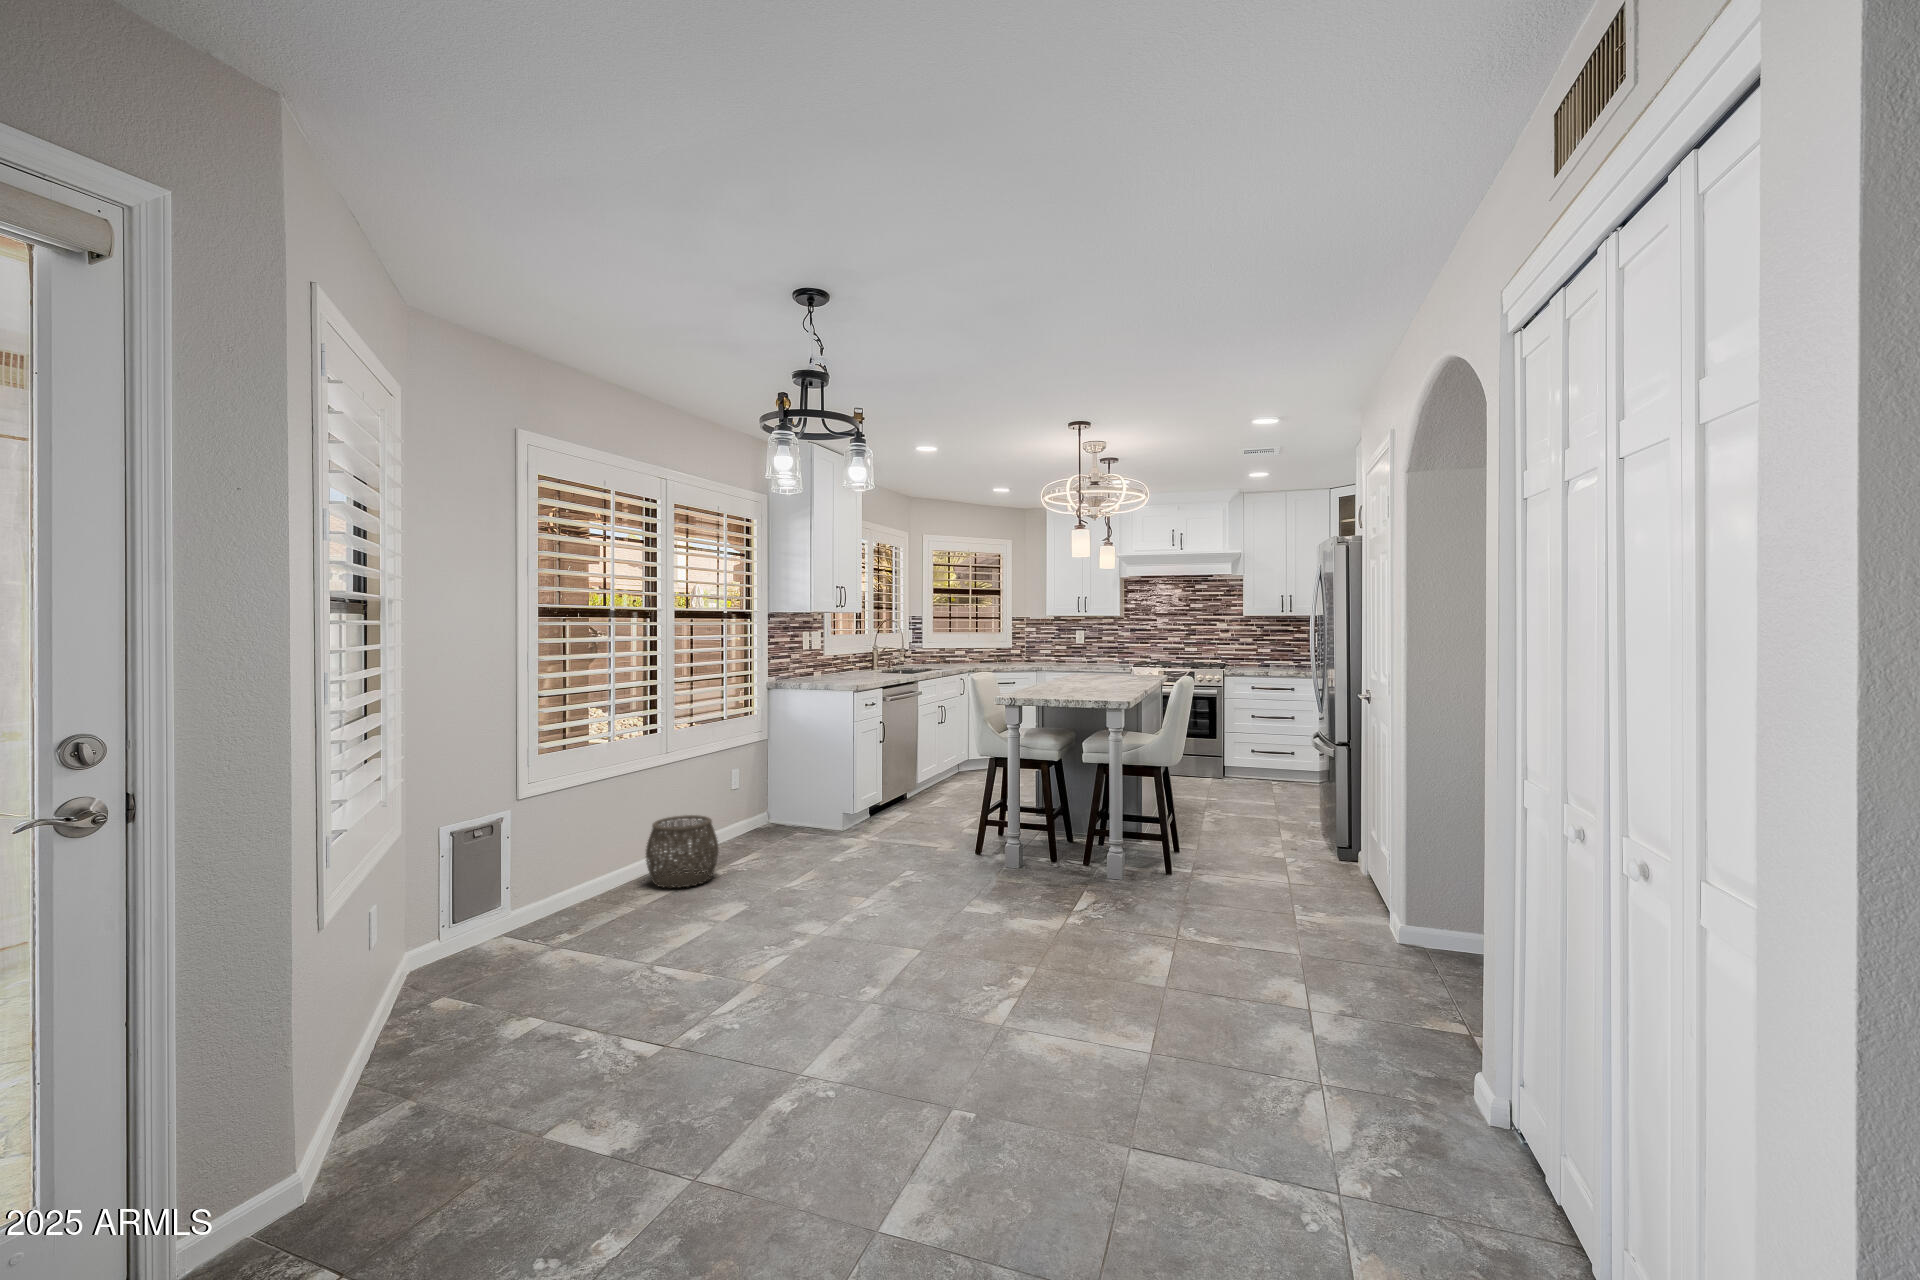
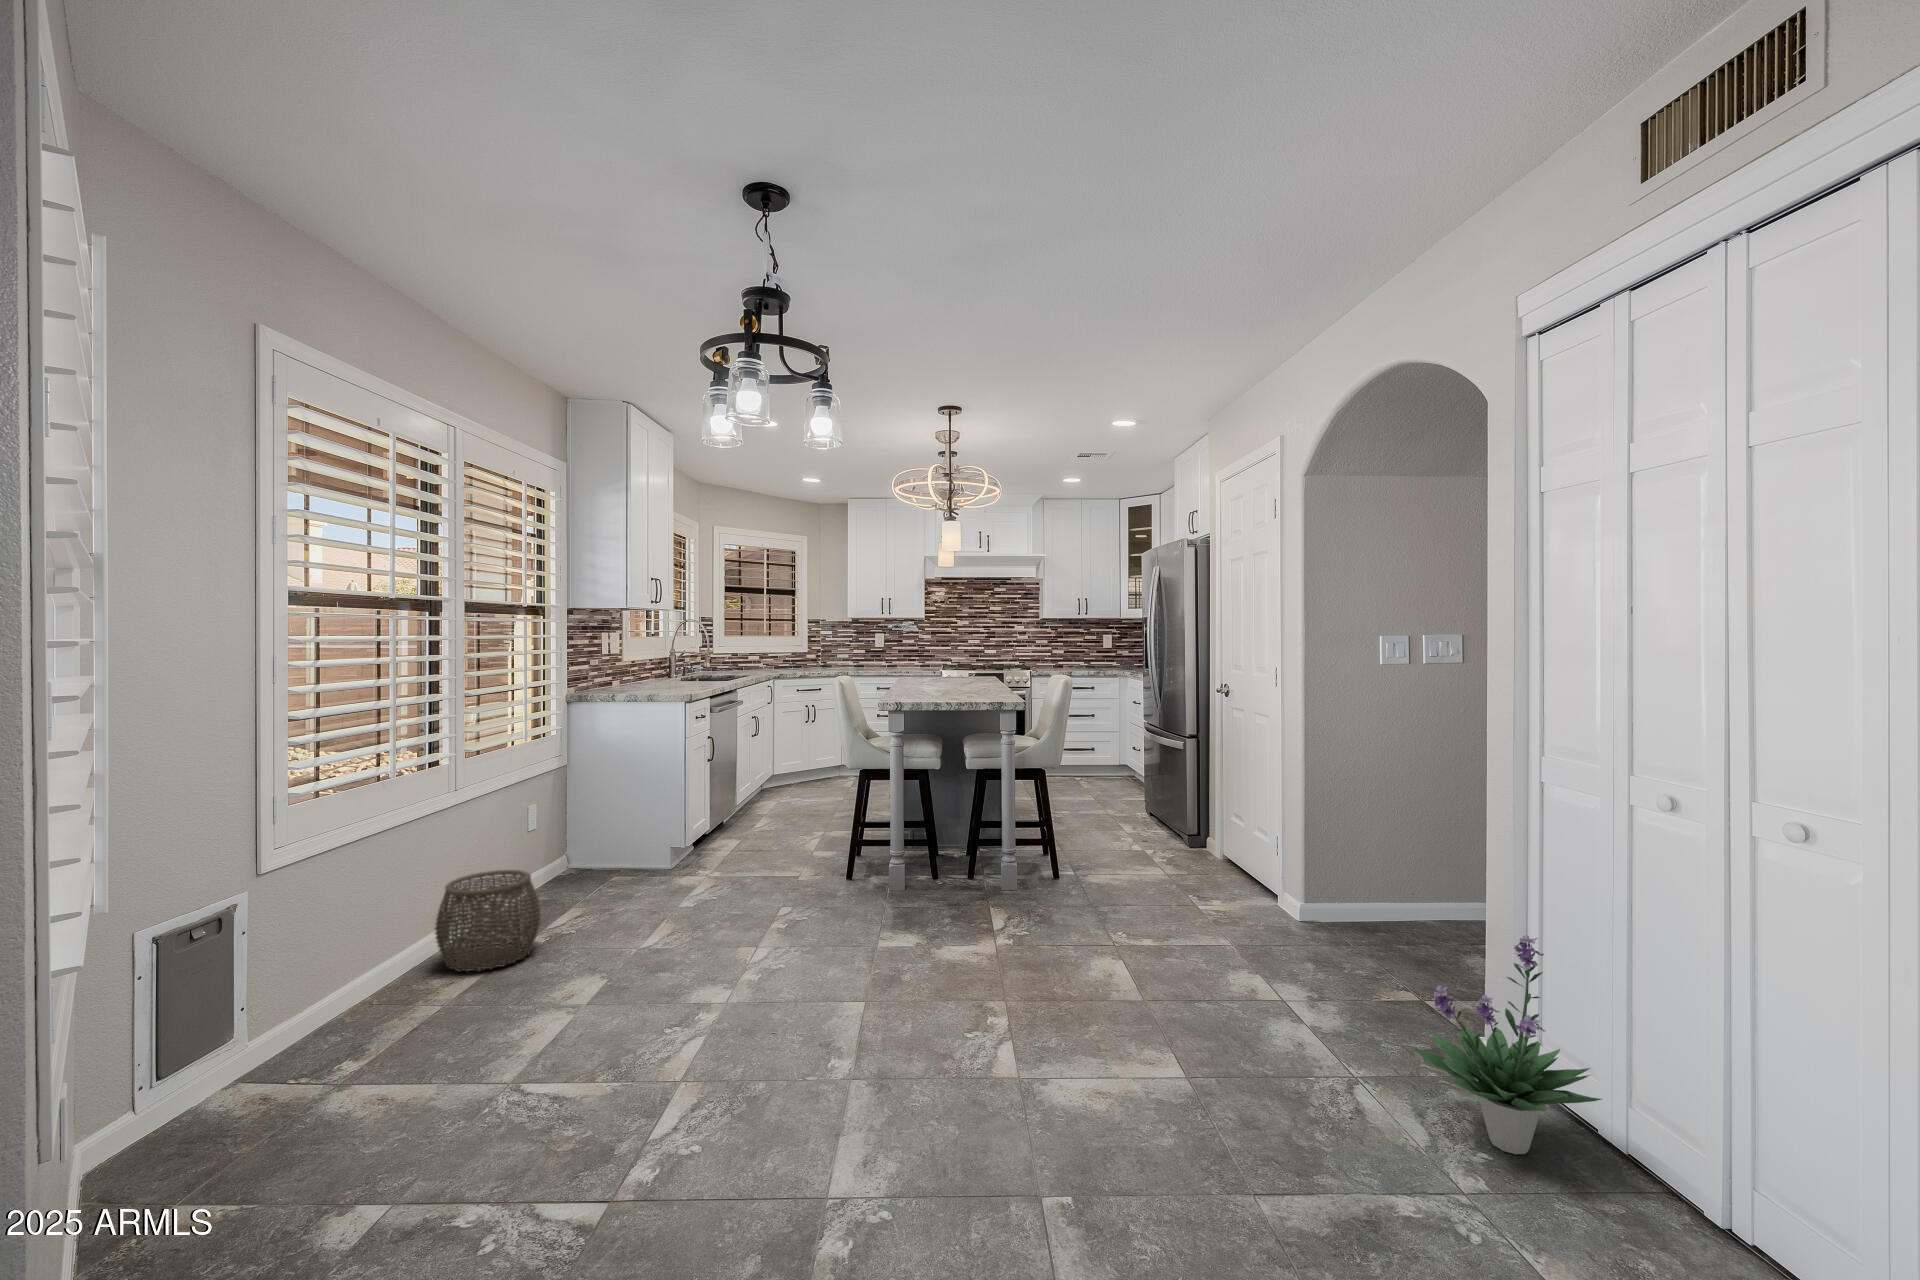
potted plant: none [1343,959,1526,1179] -> present [1418,935,1602,1154]

